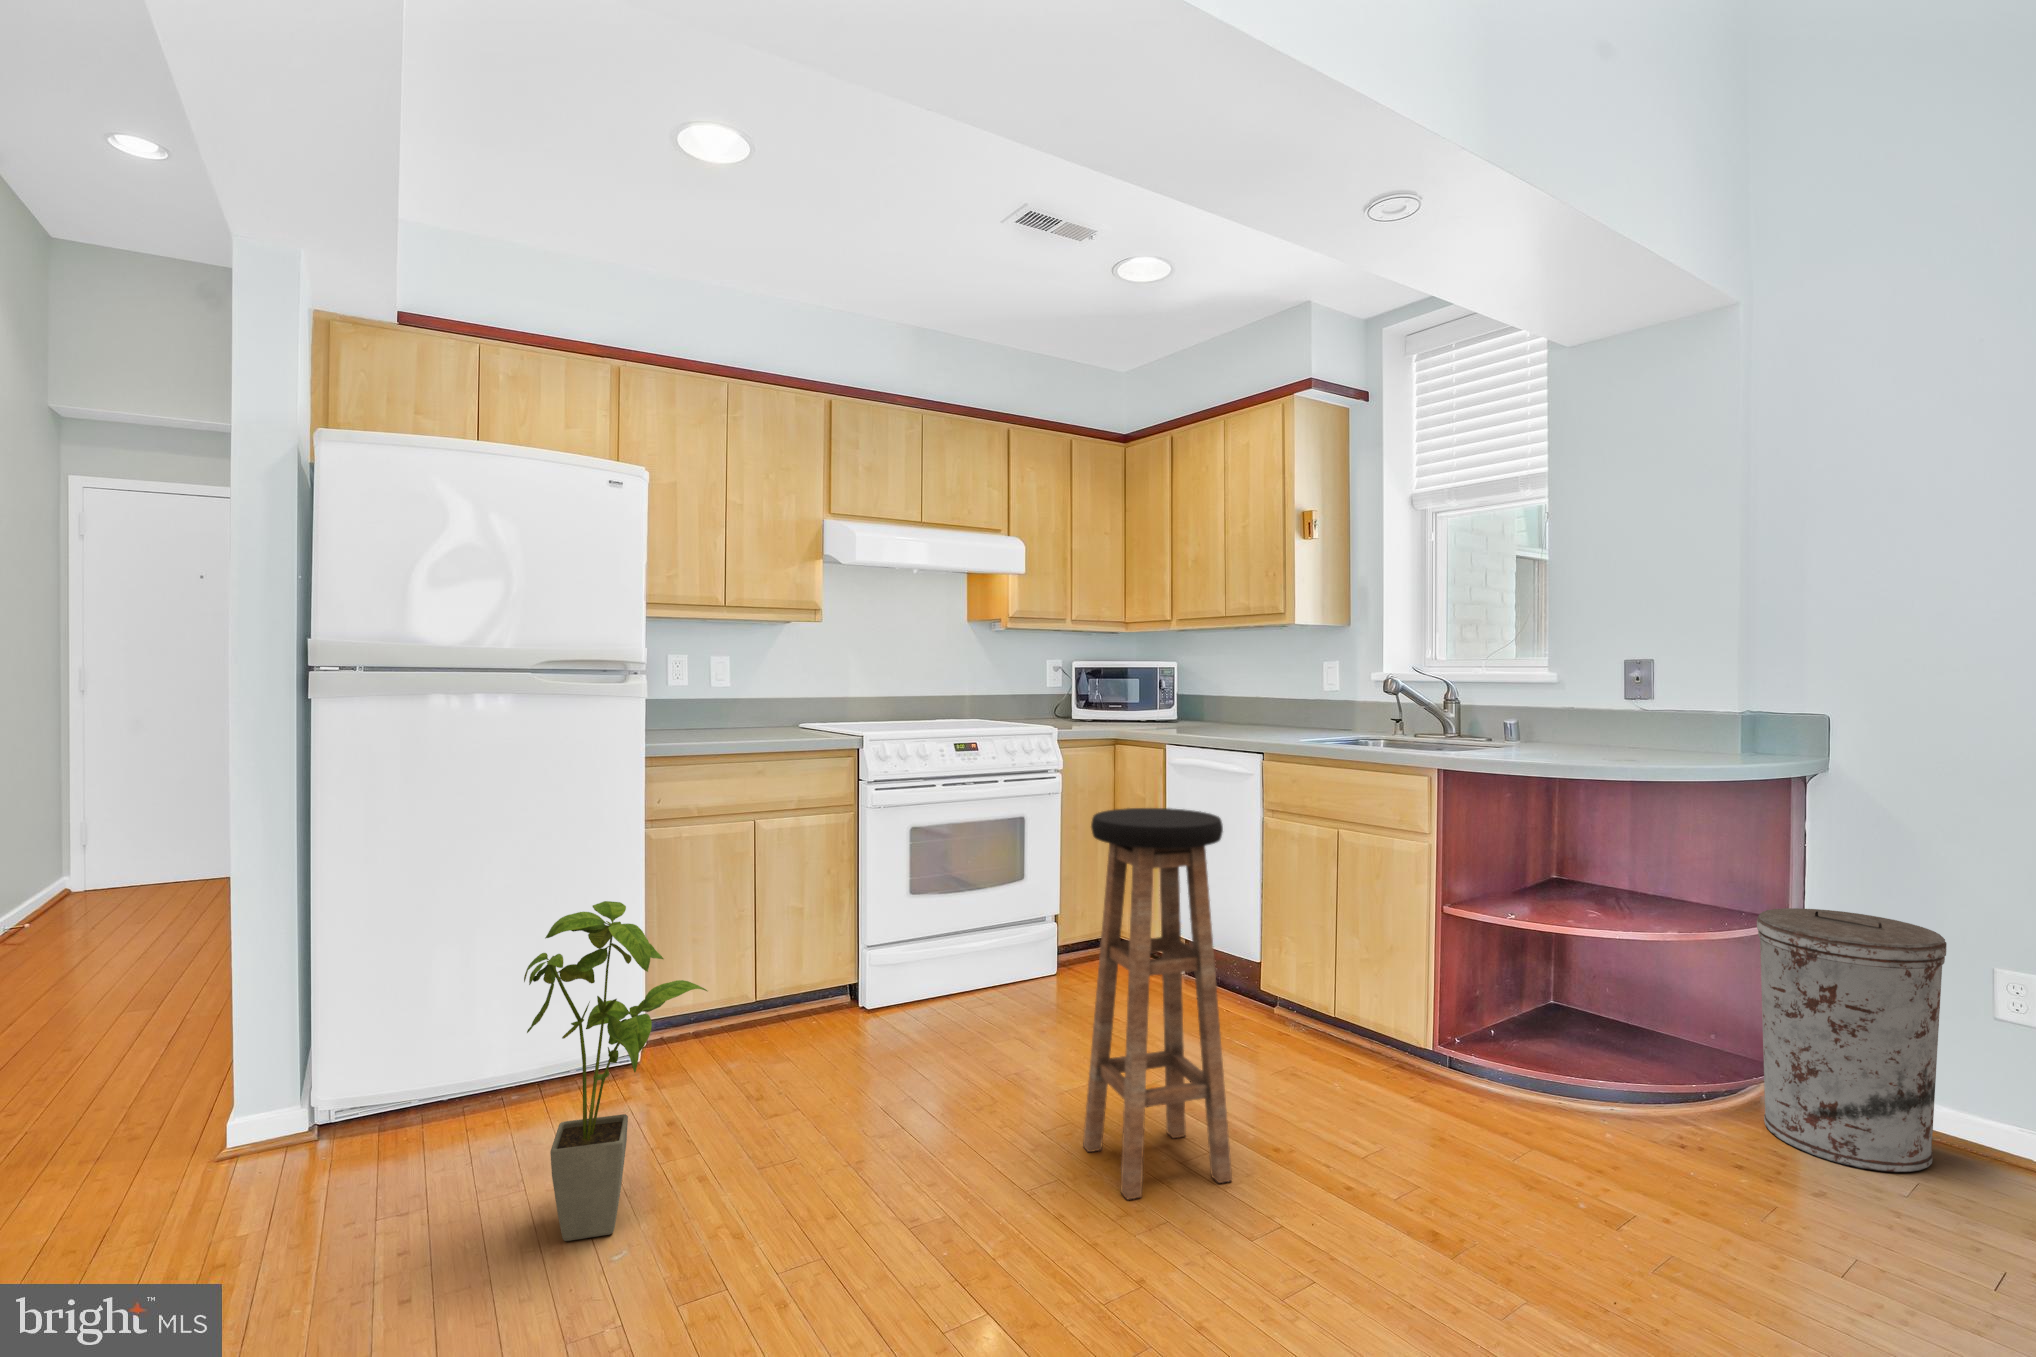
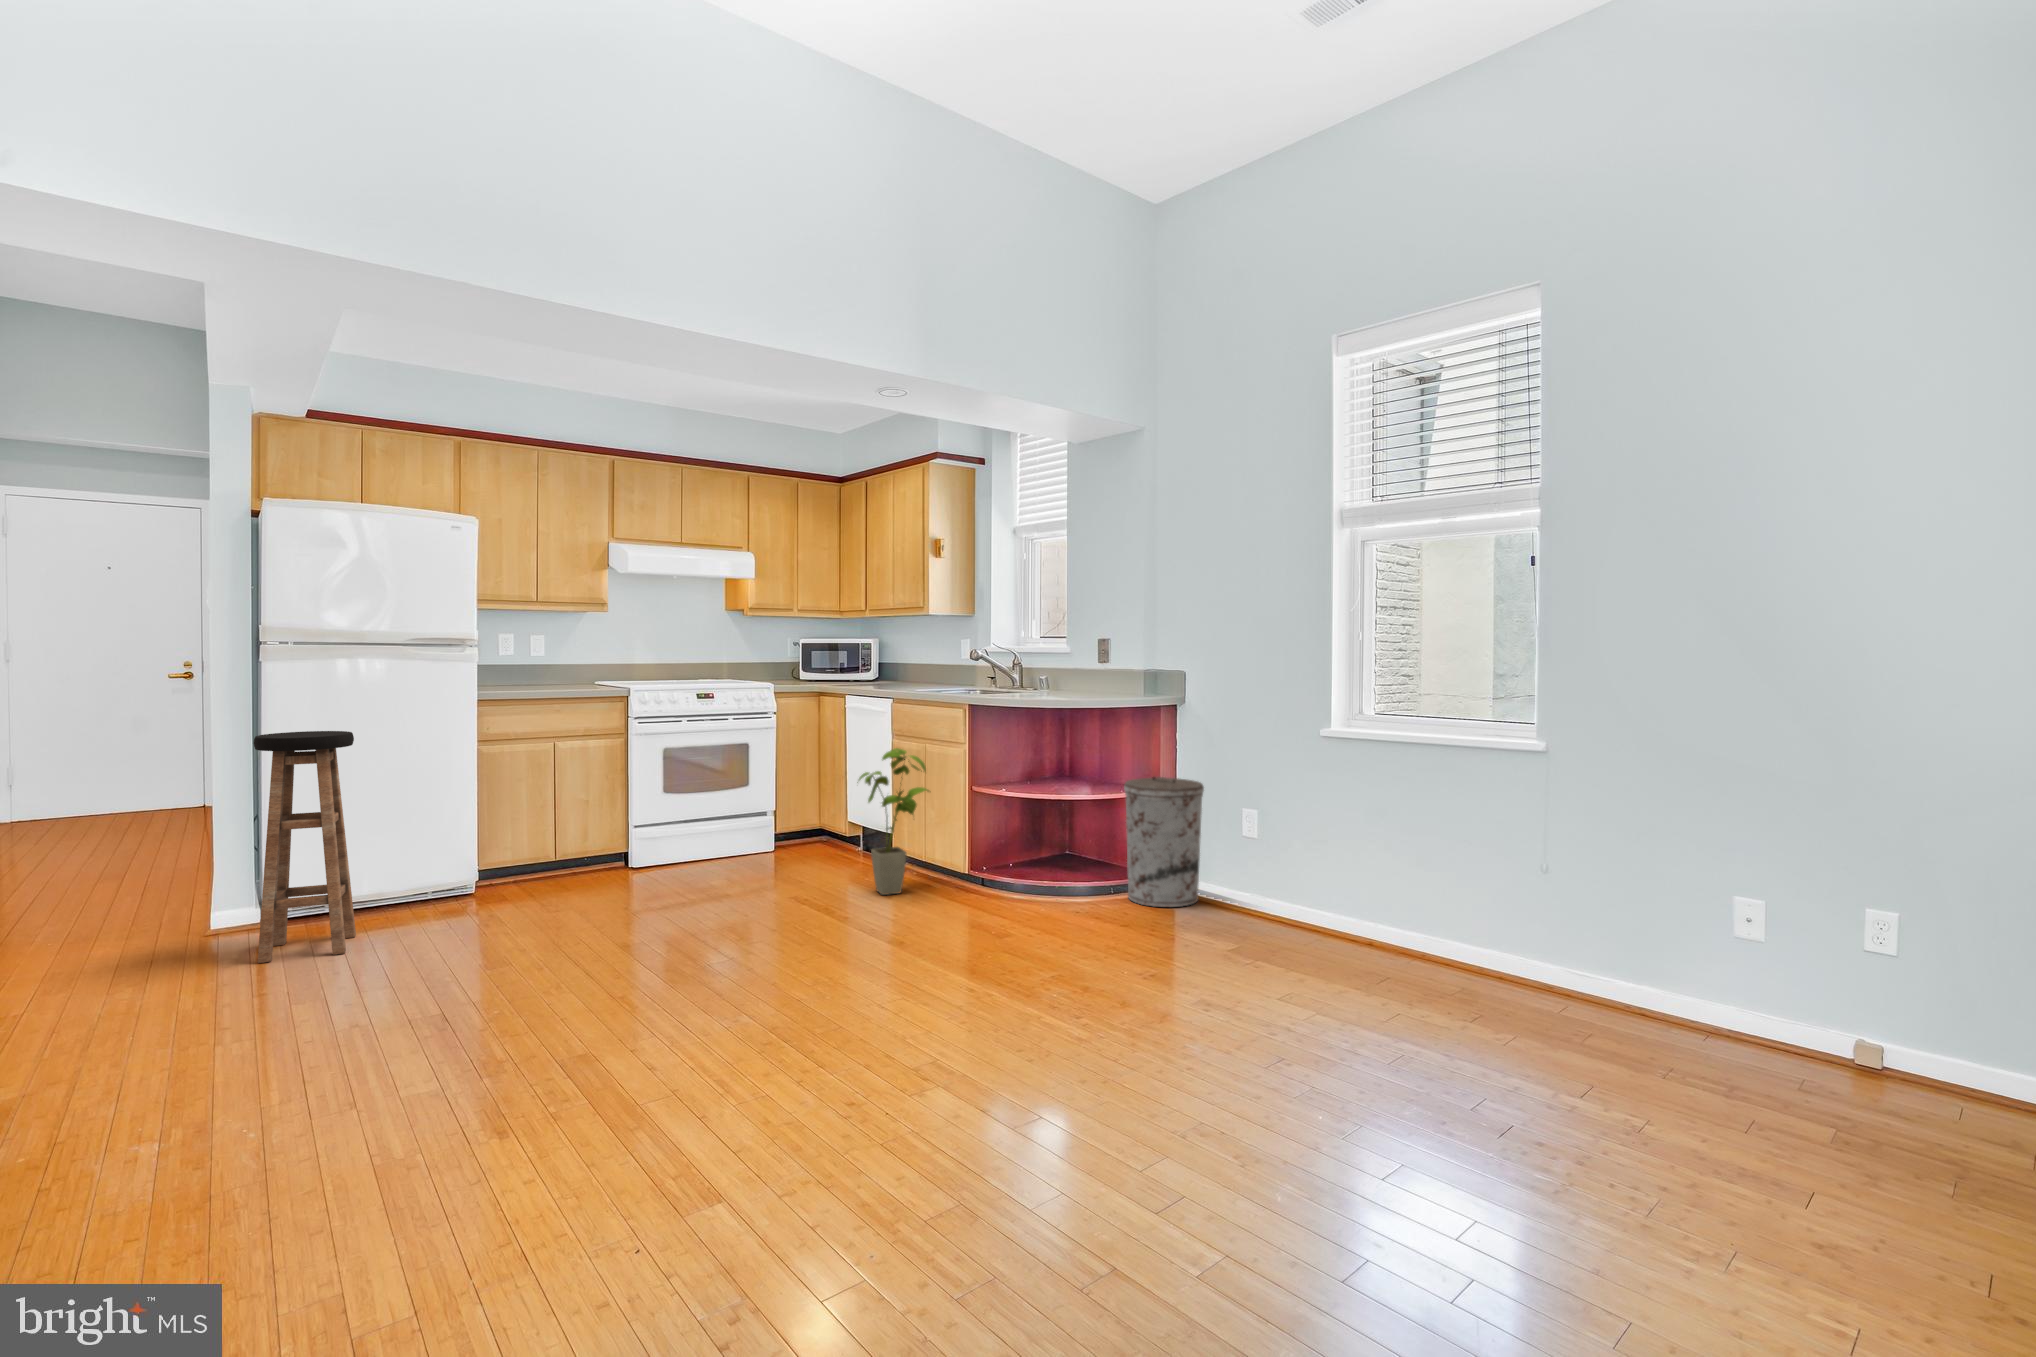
bar stool: present [1083,808,1232,1199] -> present [254,731,356,963]
house plant: present [524,901,707,1241] -> present [857,748,929,895]

